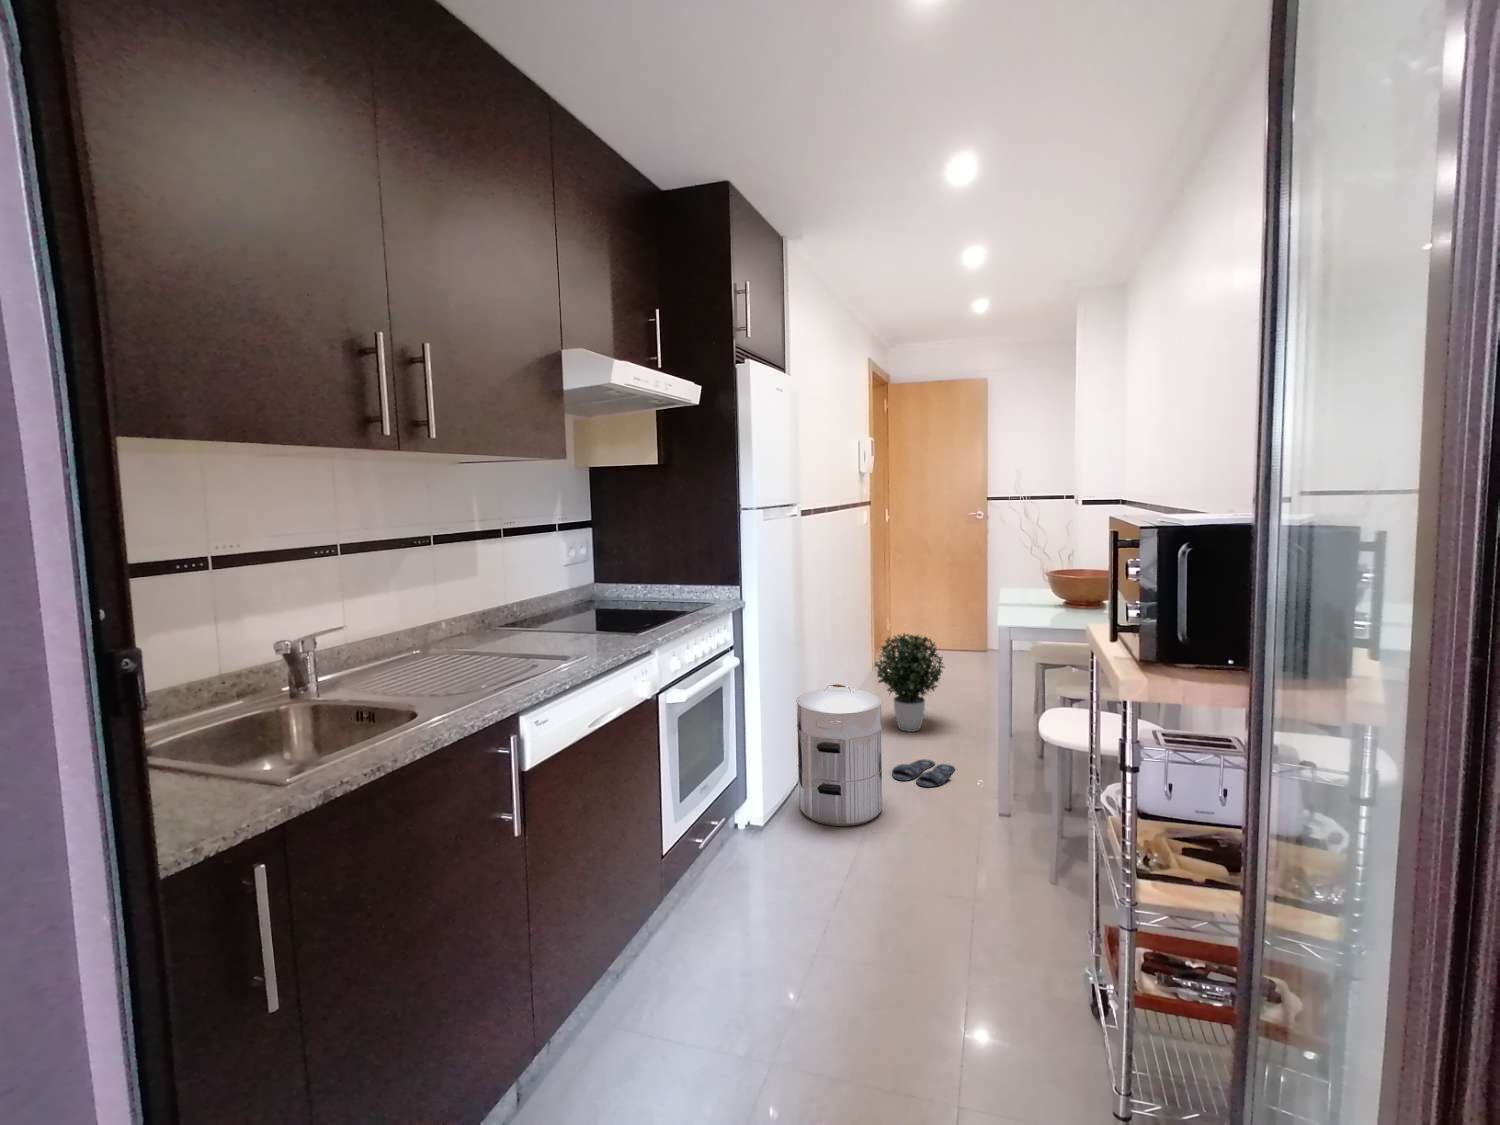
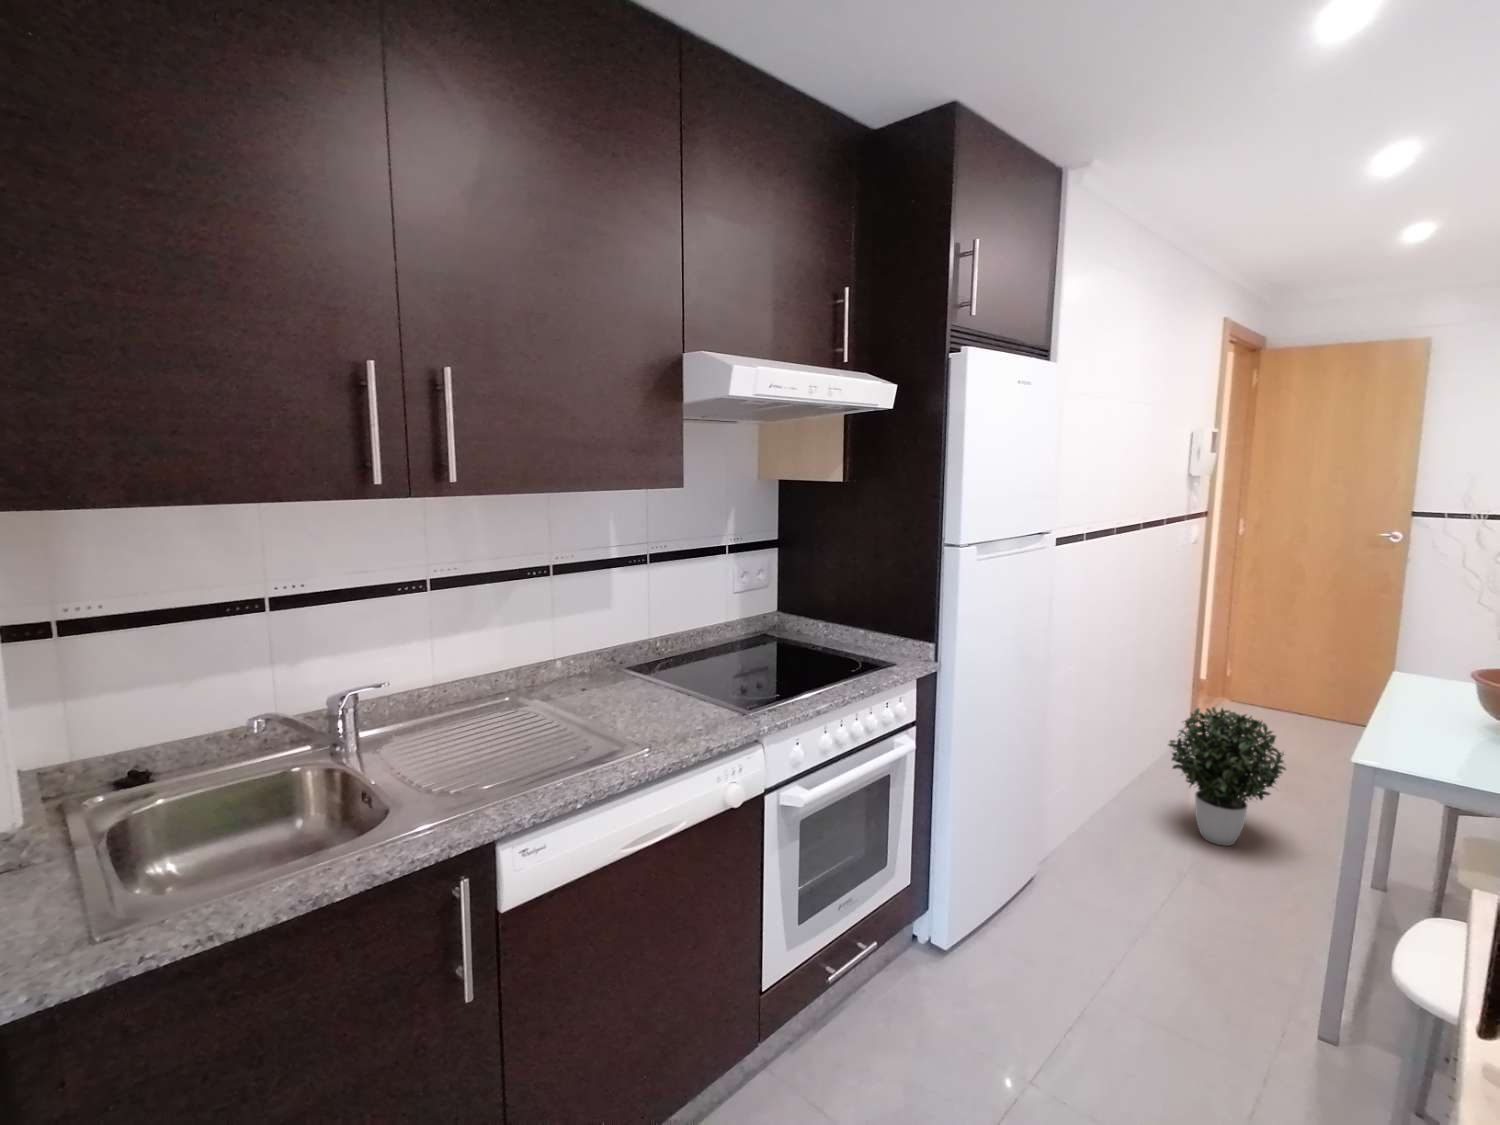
waste bin: present [796,684,882,826] -> none [1009,783,1144,989]
slippers: present [892,760,955,787] -> none [1166,900,1277,958]

